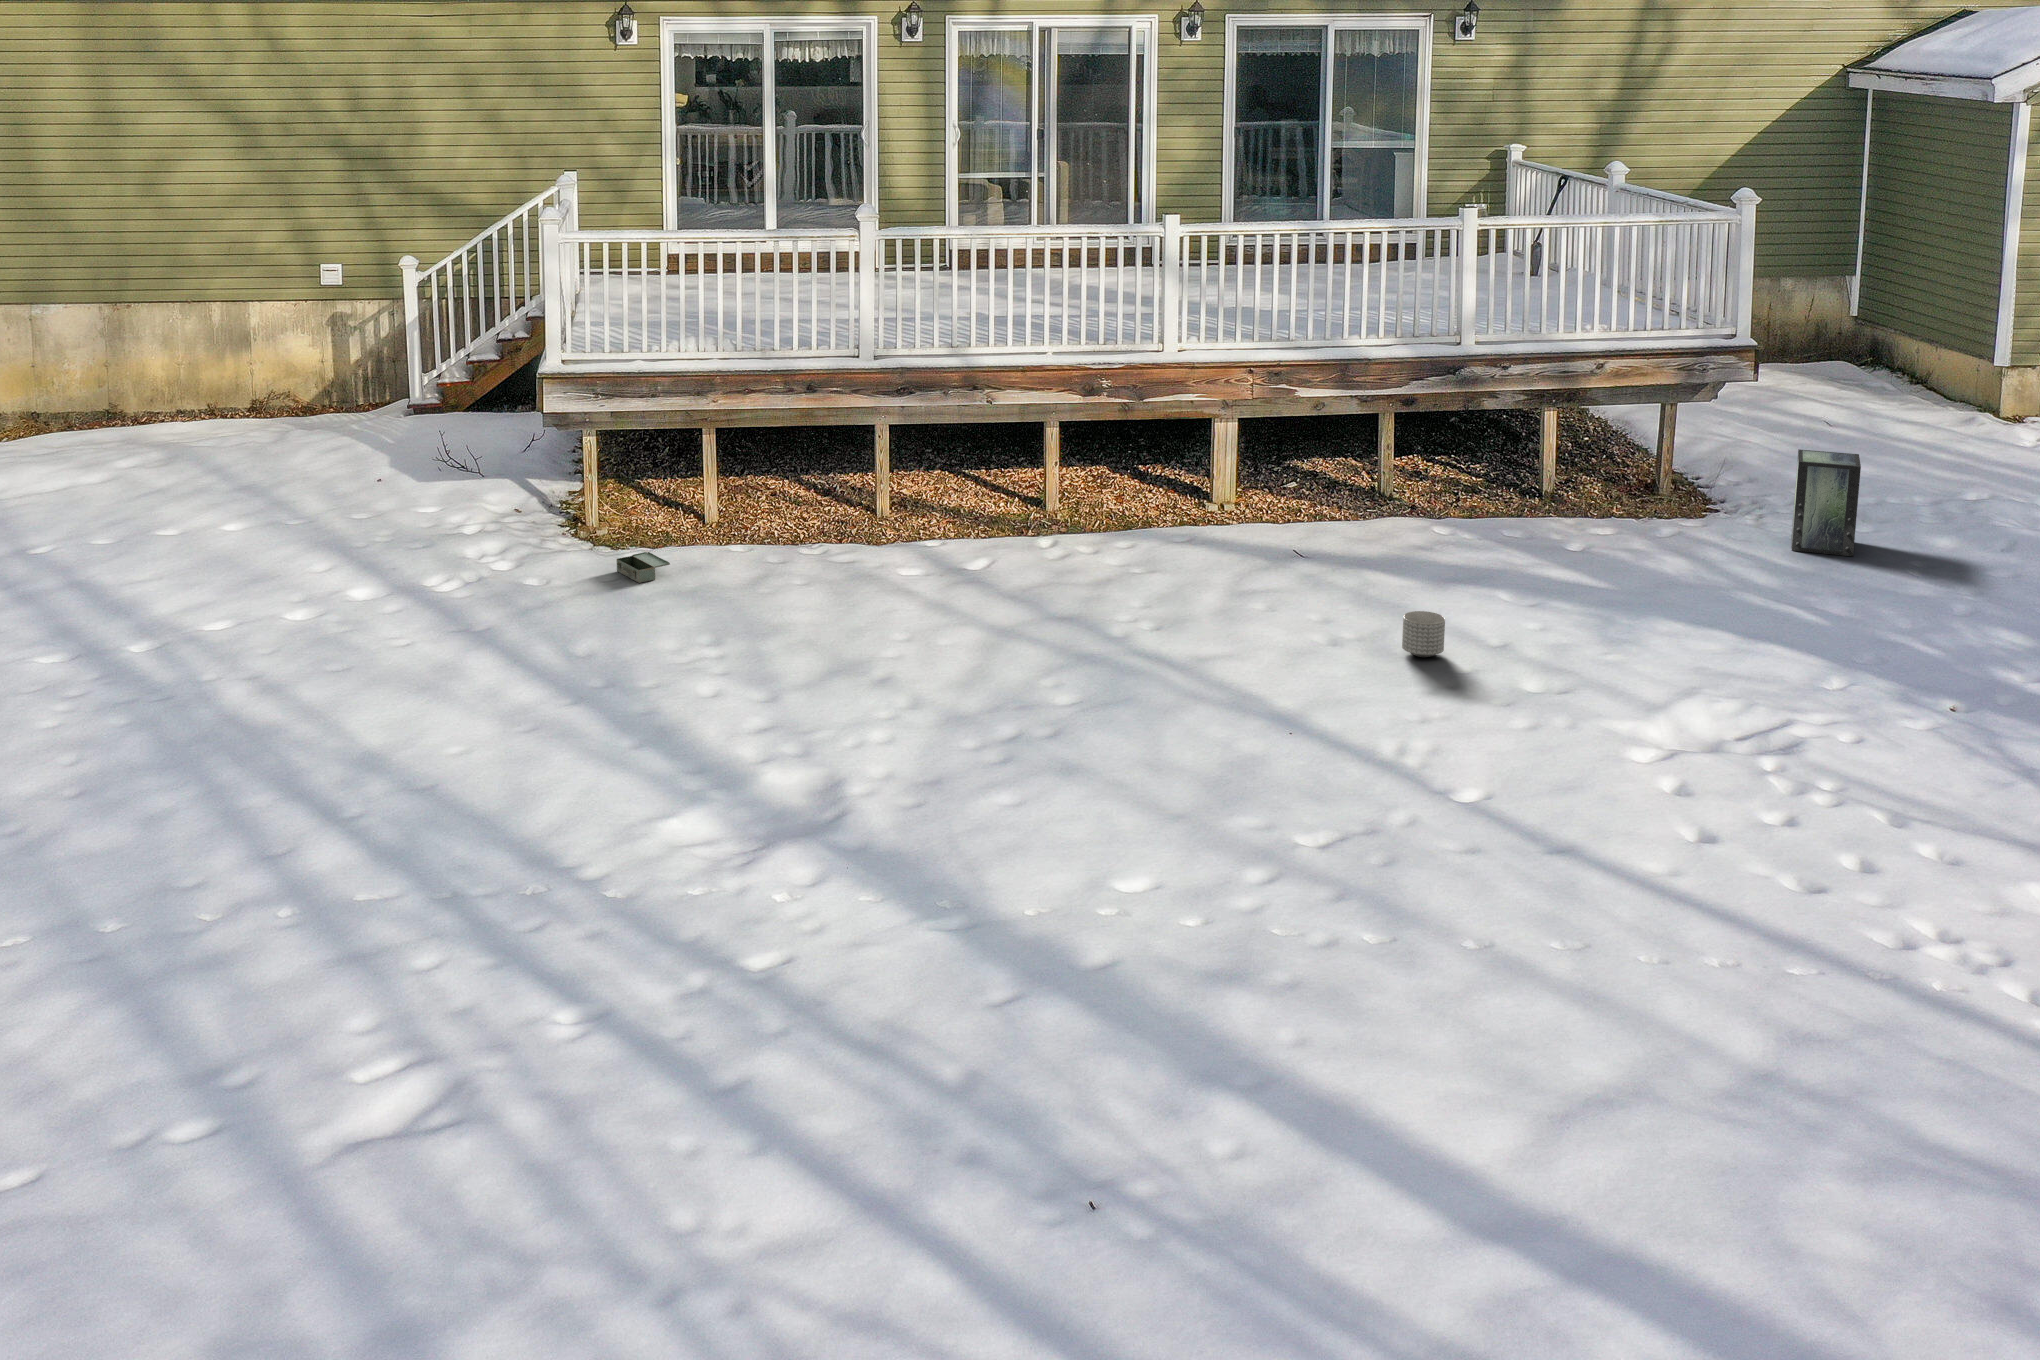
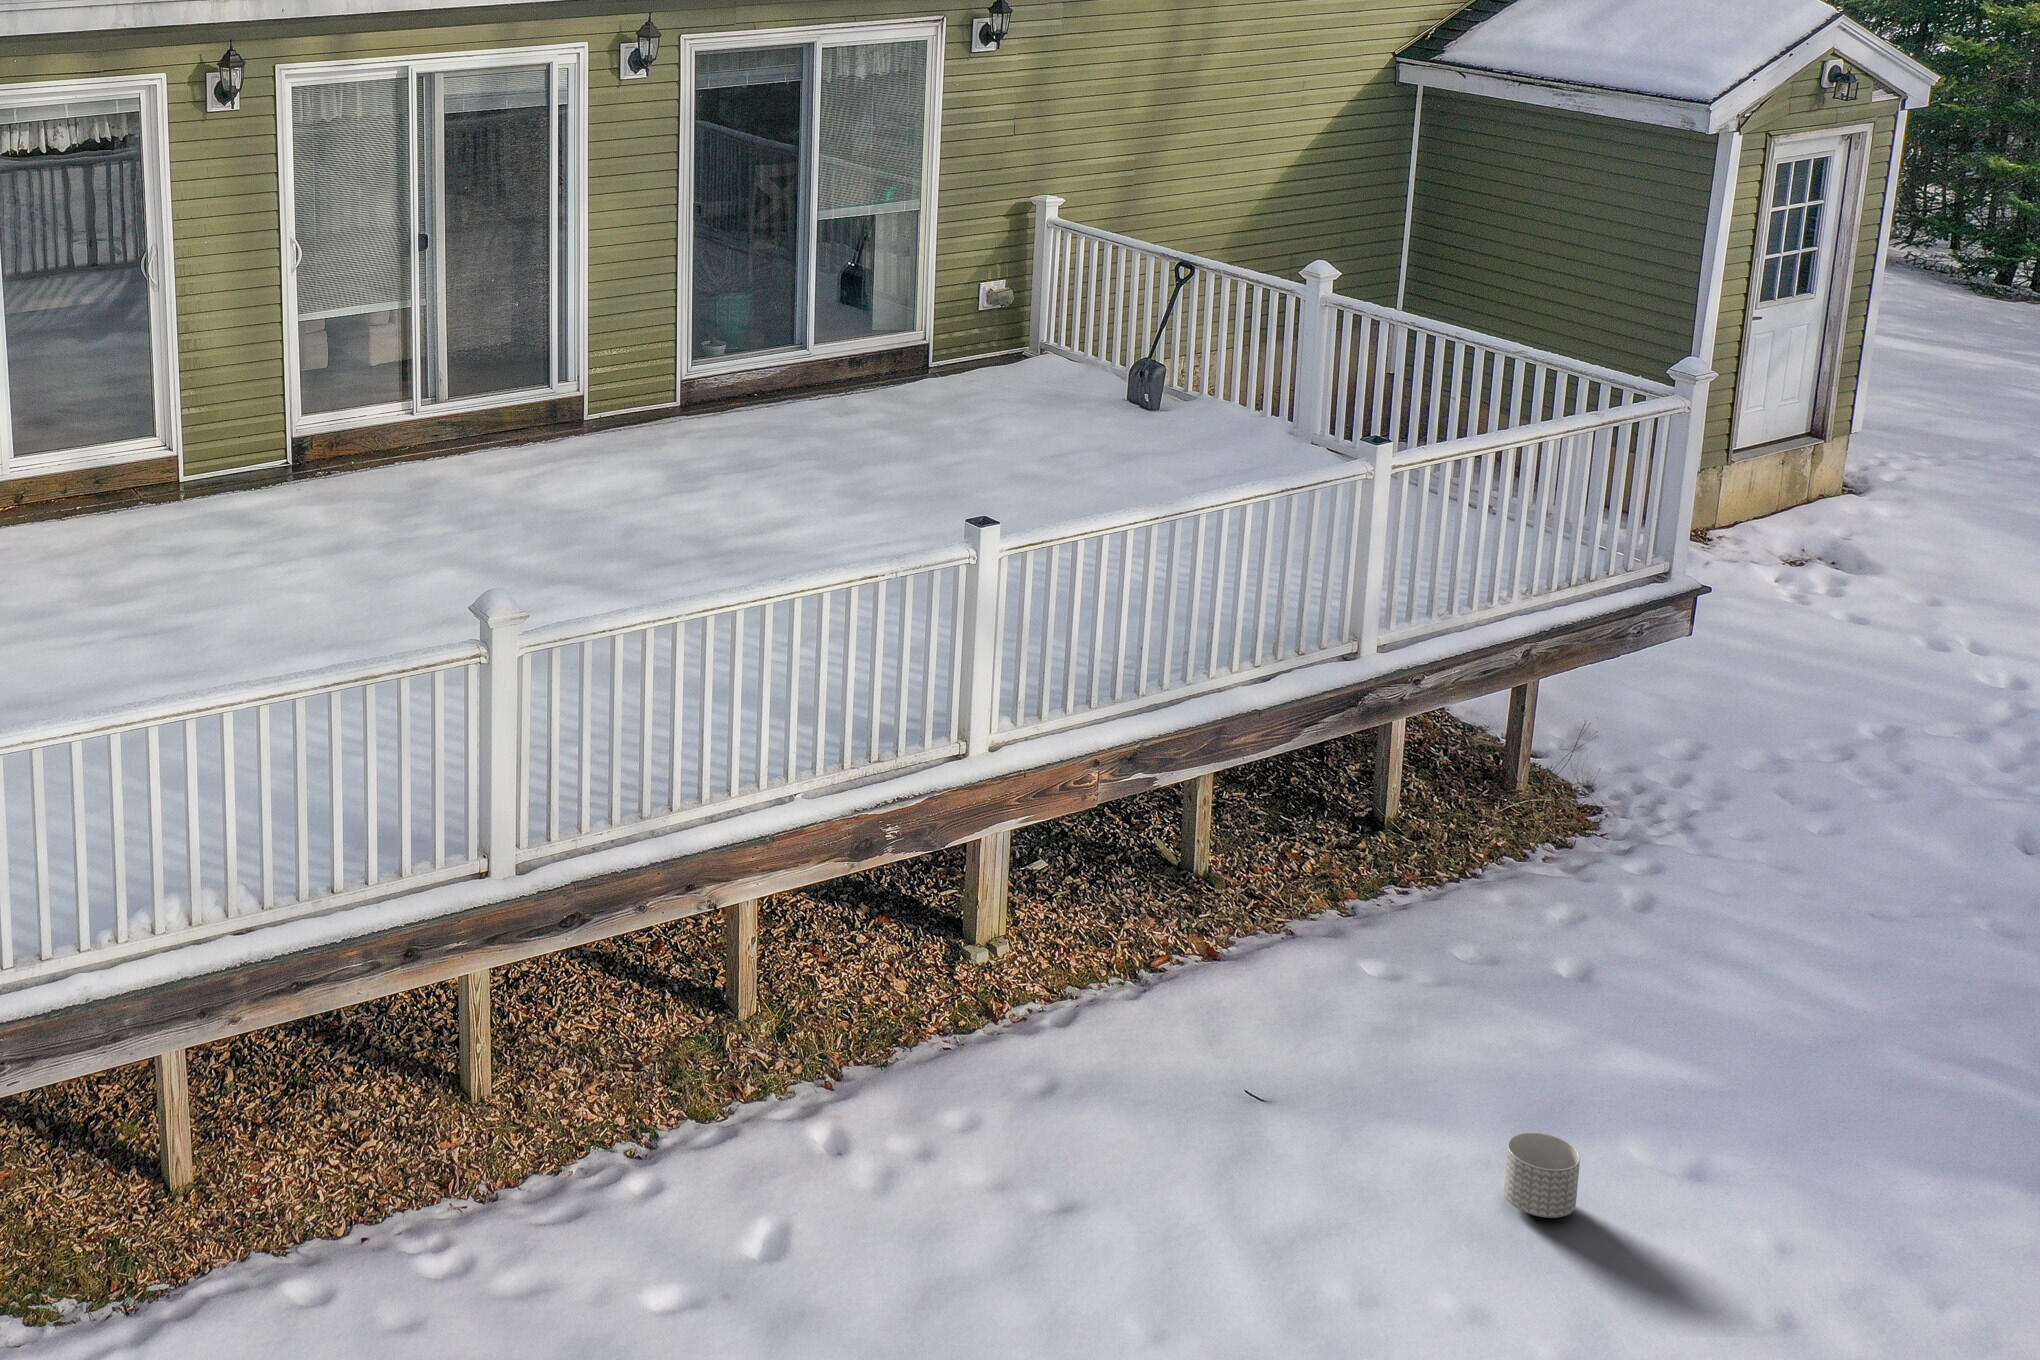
storage box: present [1791,449,1861,556] -> none [1685,678,1815,831]
toolbox: present [617,552,670,583] -> none [49,1214,164,1302]

